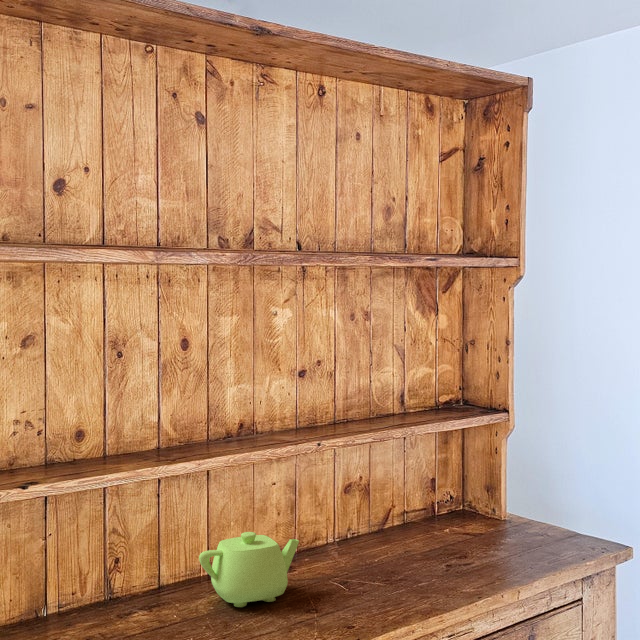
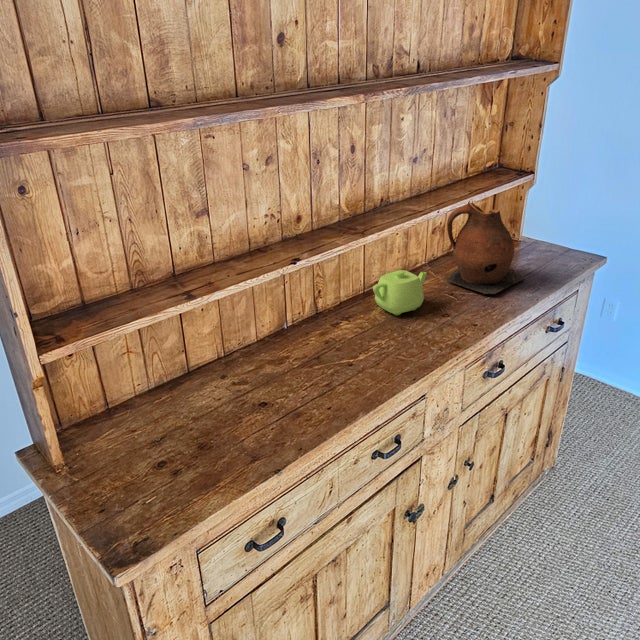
ceramic pitcher: none [350,431,480,586] -> present [446,201,525,295]

